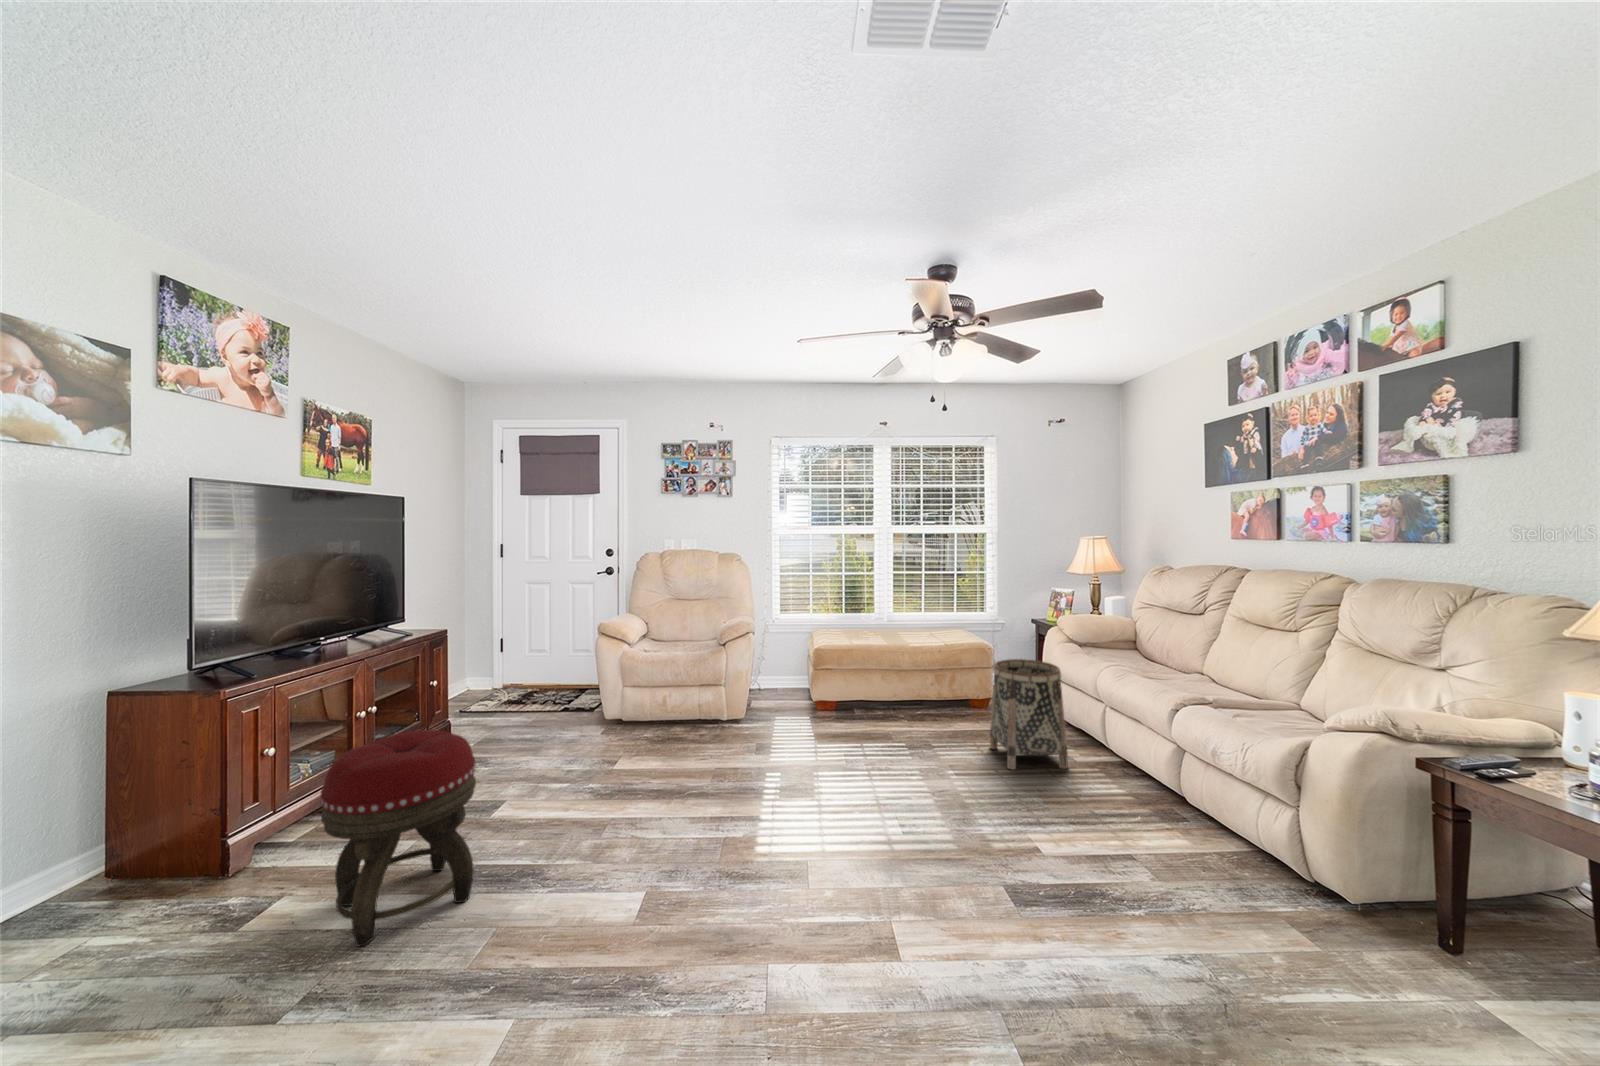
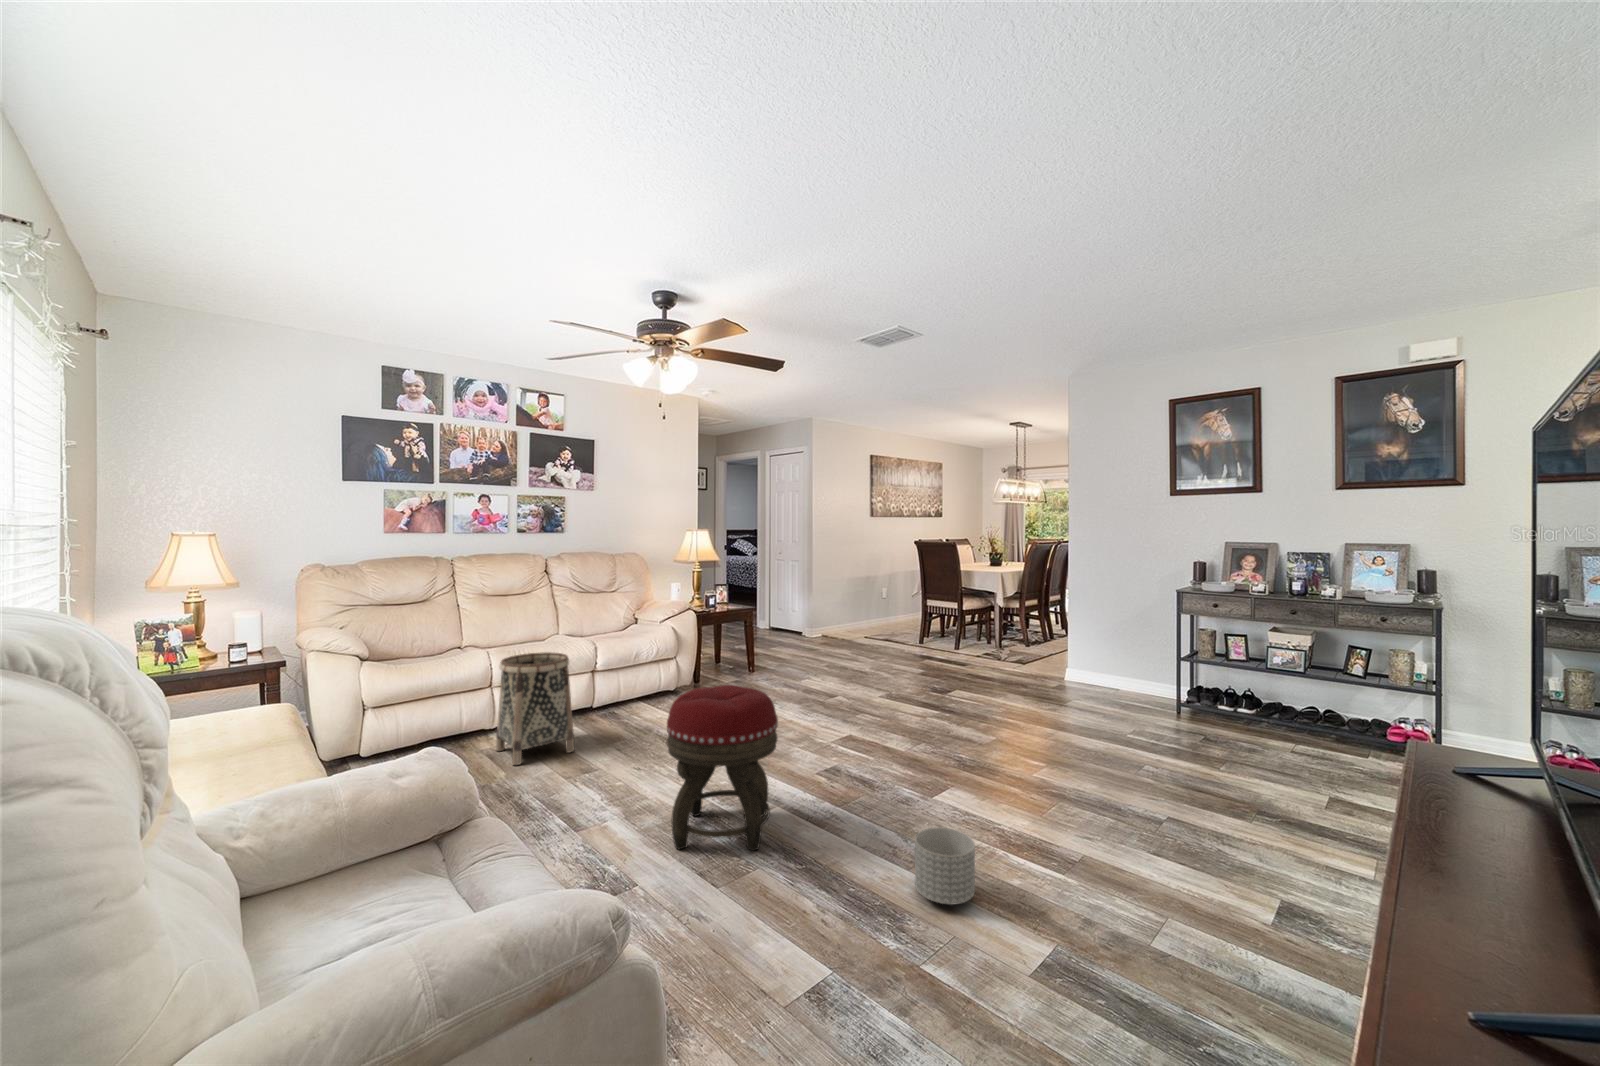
footstool: present [321,730,476,946] -> present [667,685,778,851]
planter: none [551,765,597,818] -> present [915,827,975,905]

